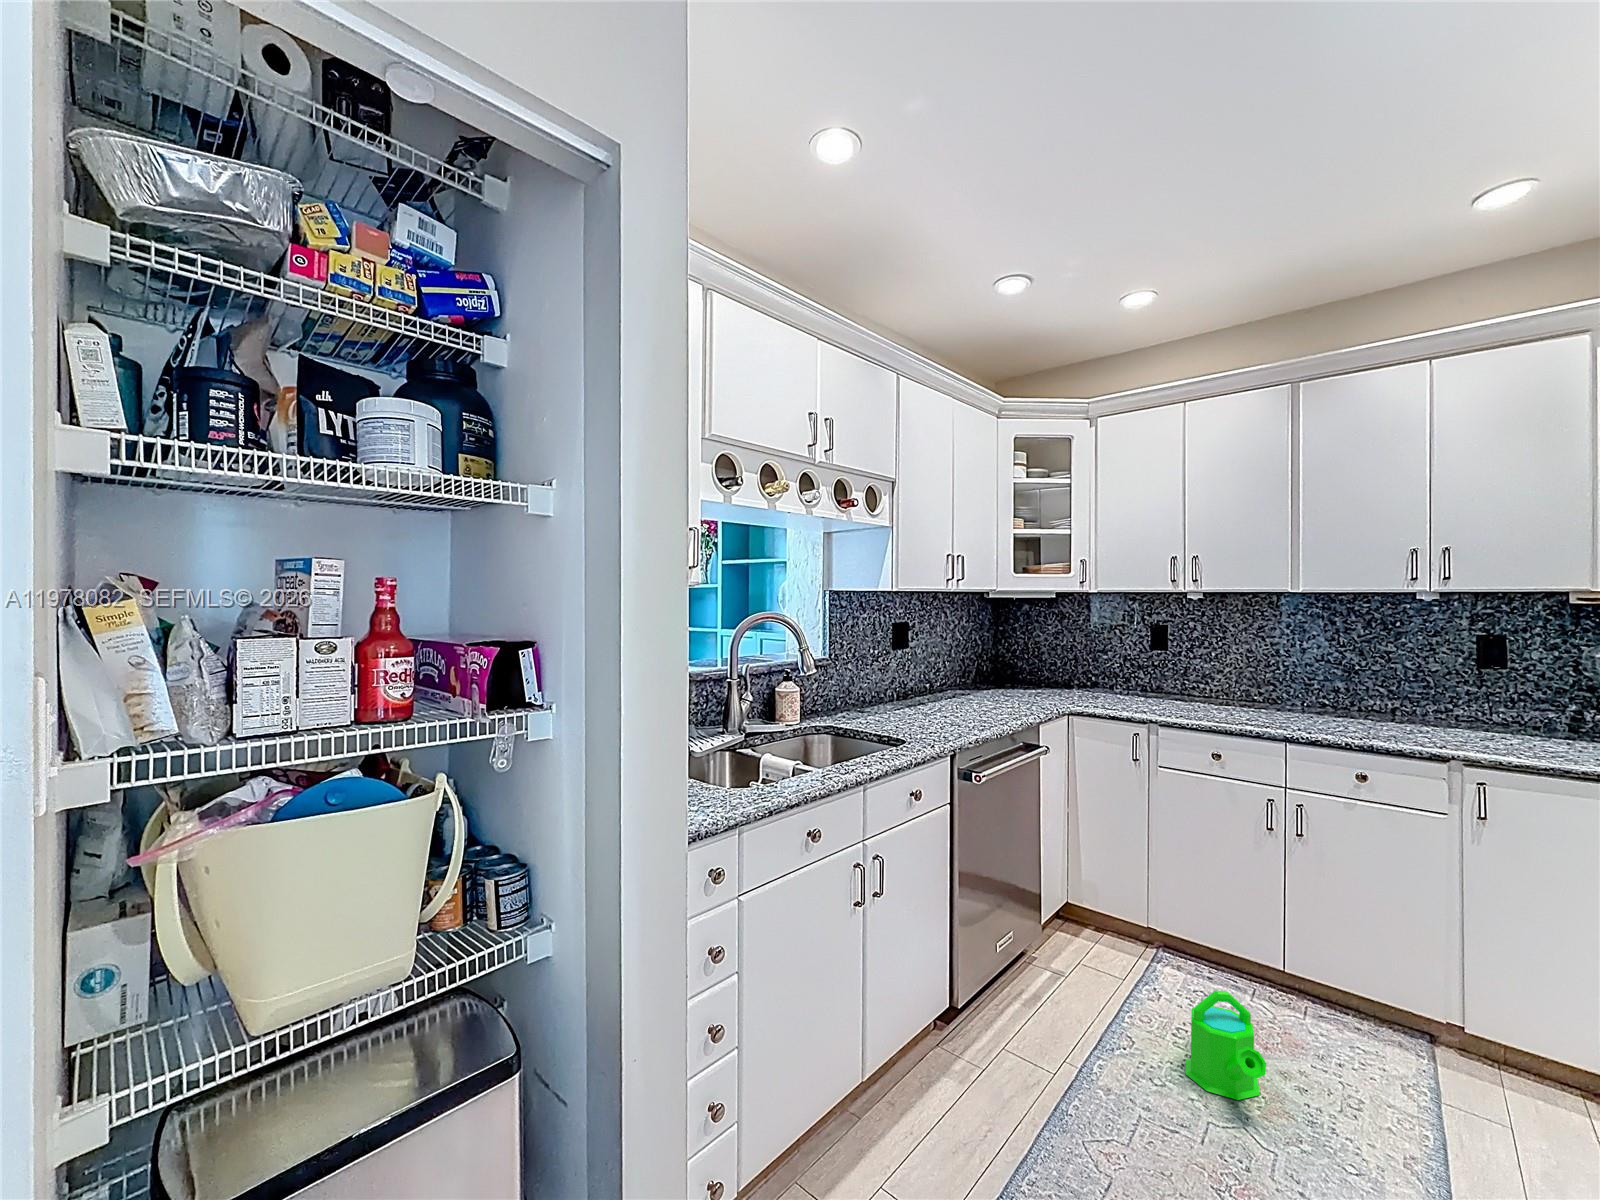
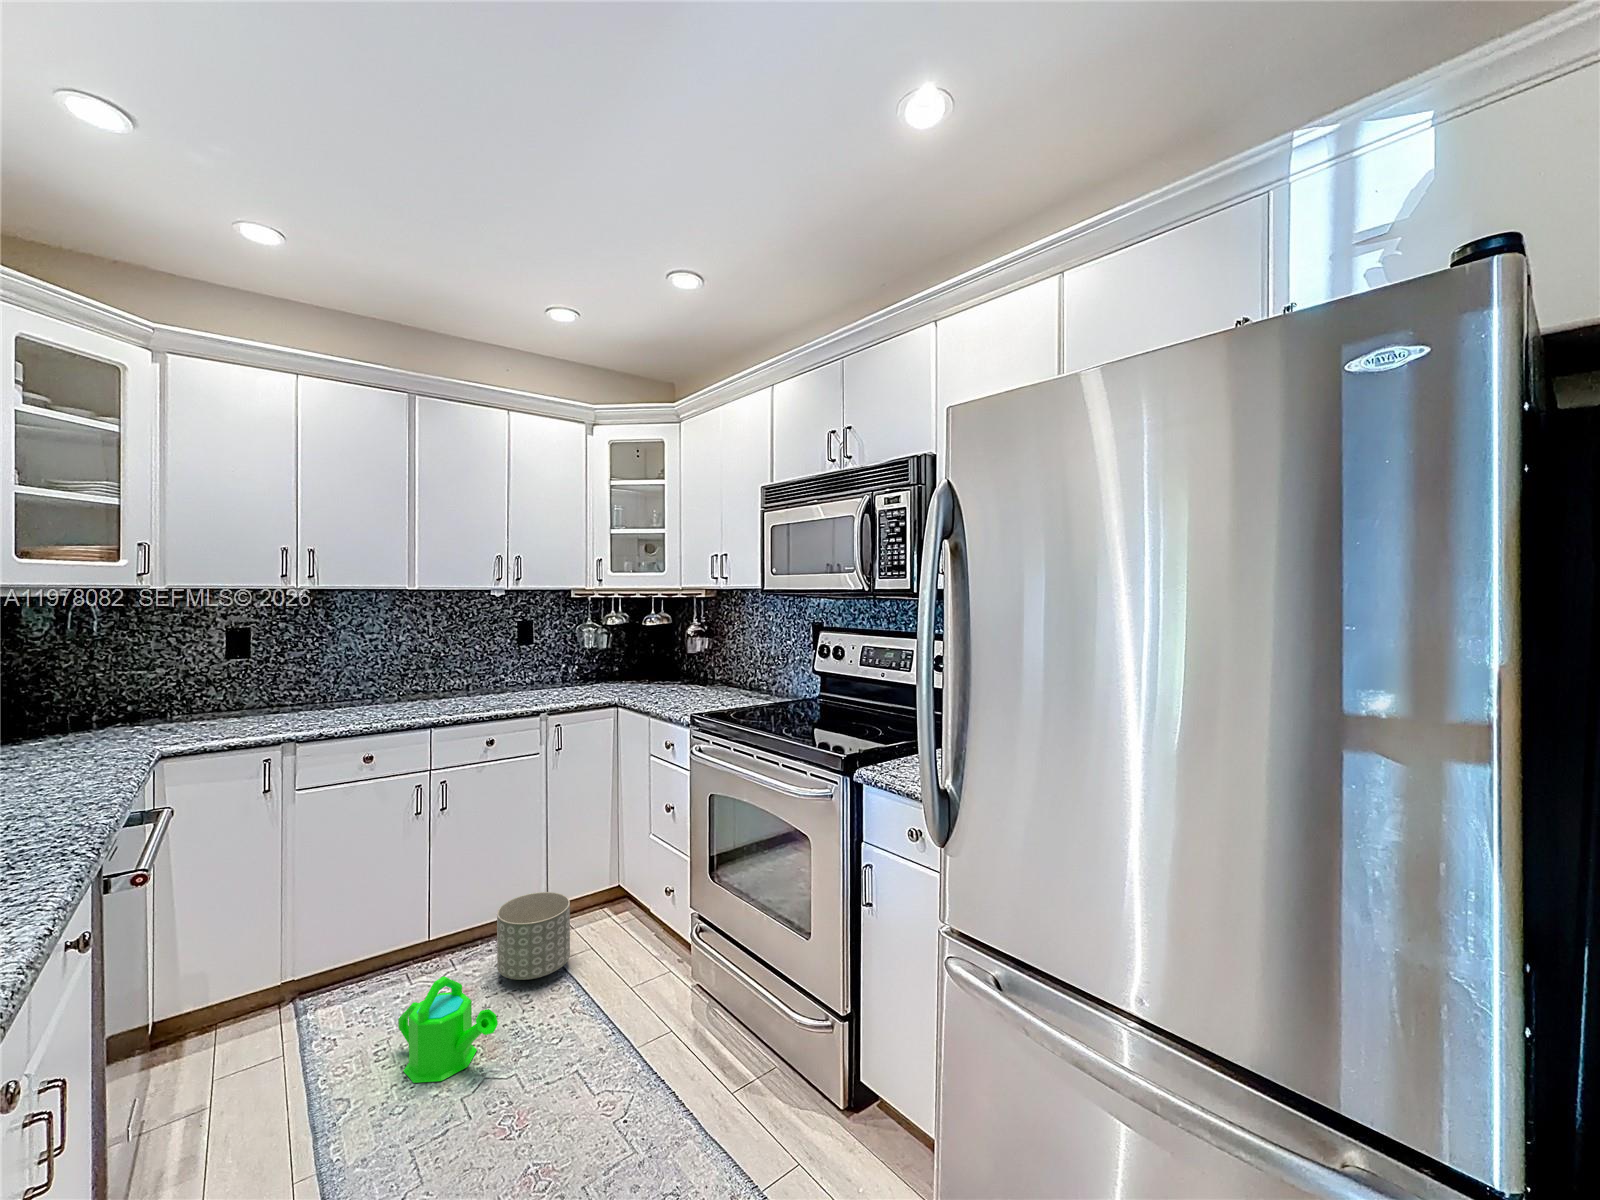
planter: none [1336,973,1449,1094] -> present [497,892,570,980]

